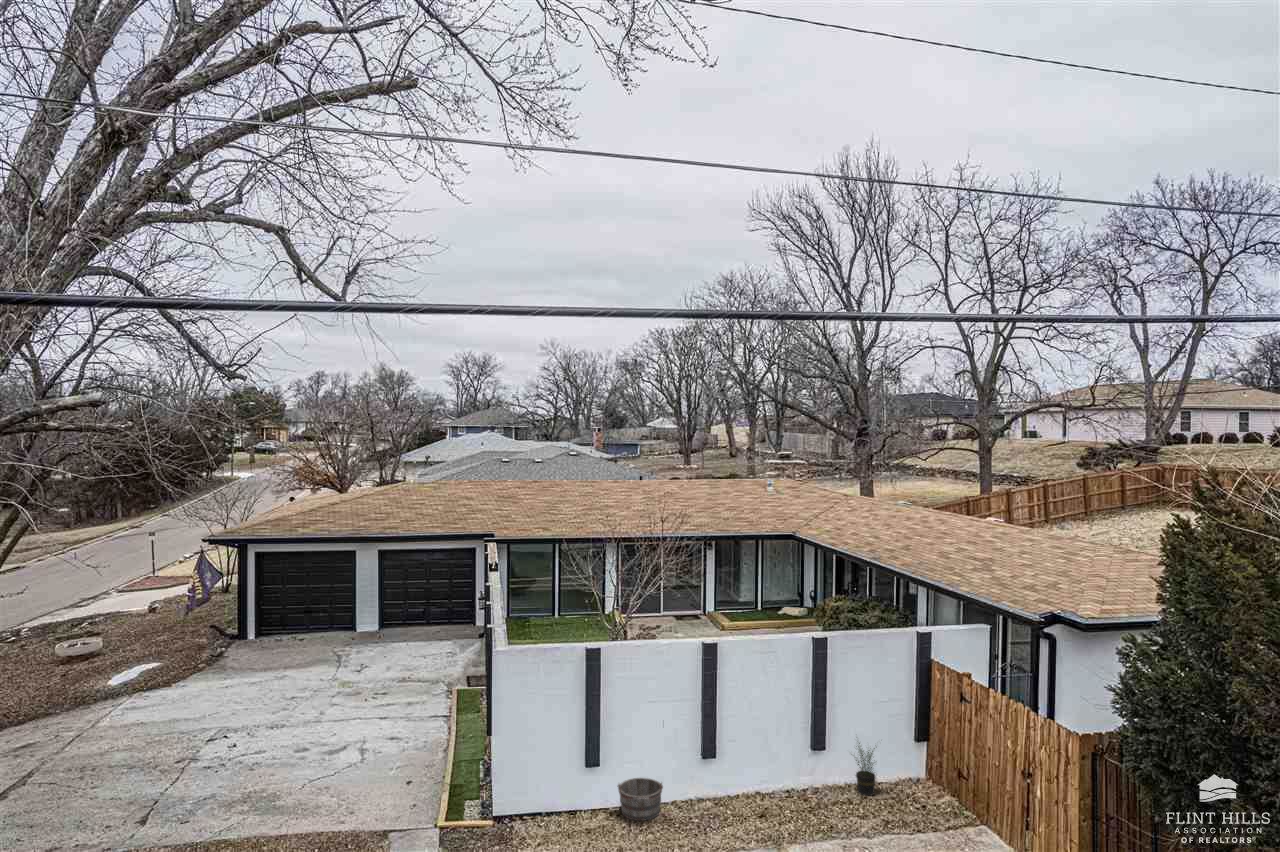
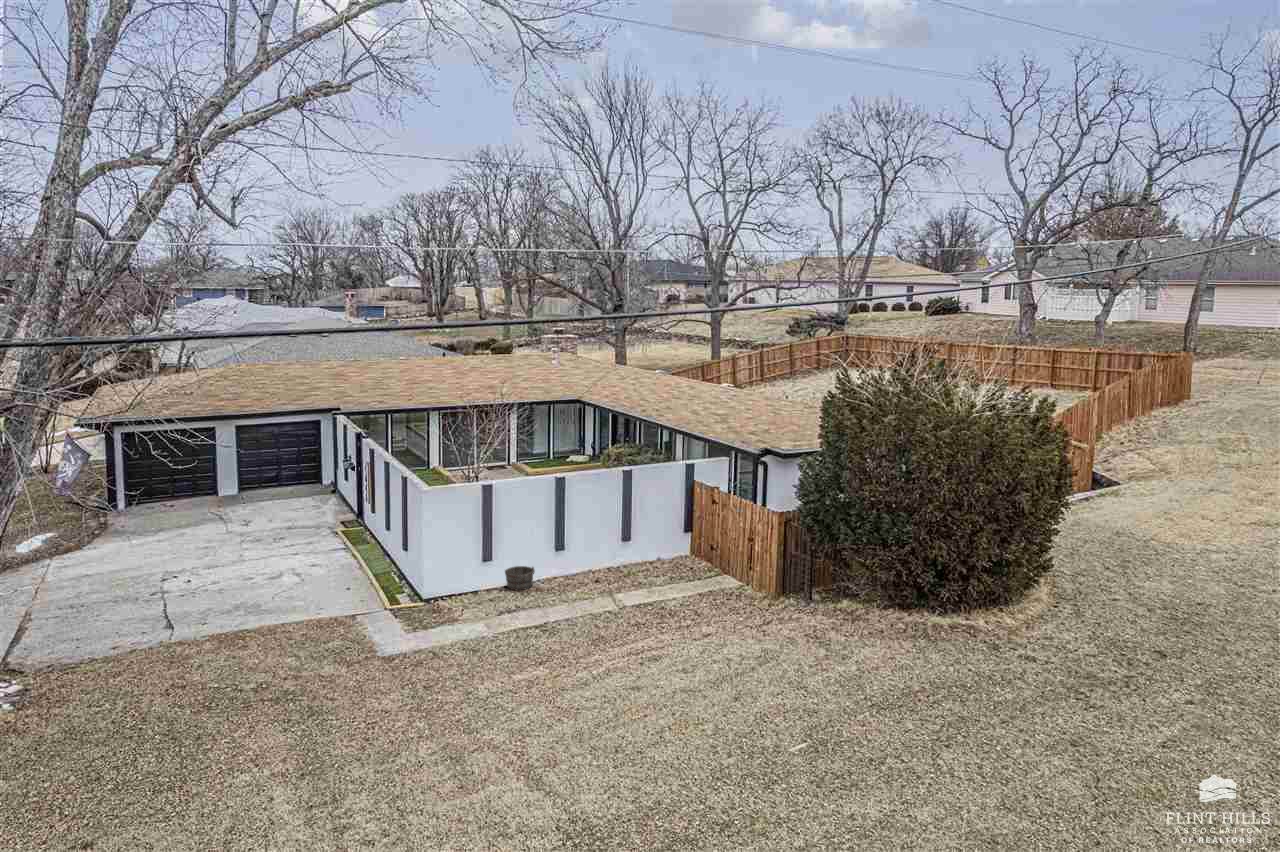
potted plant: present [856,743,876,796] -> none [644,529,666,565]

